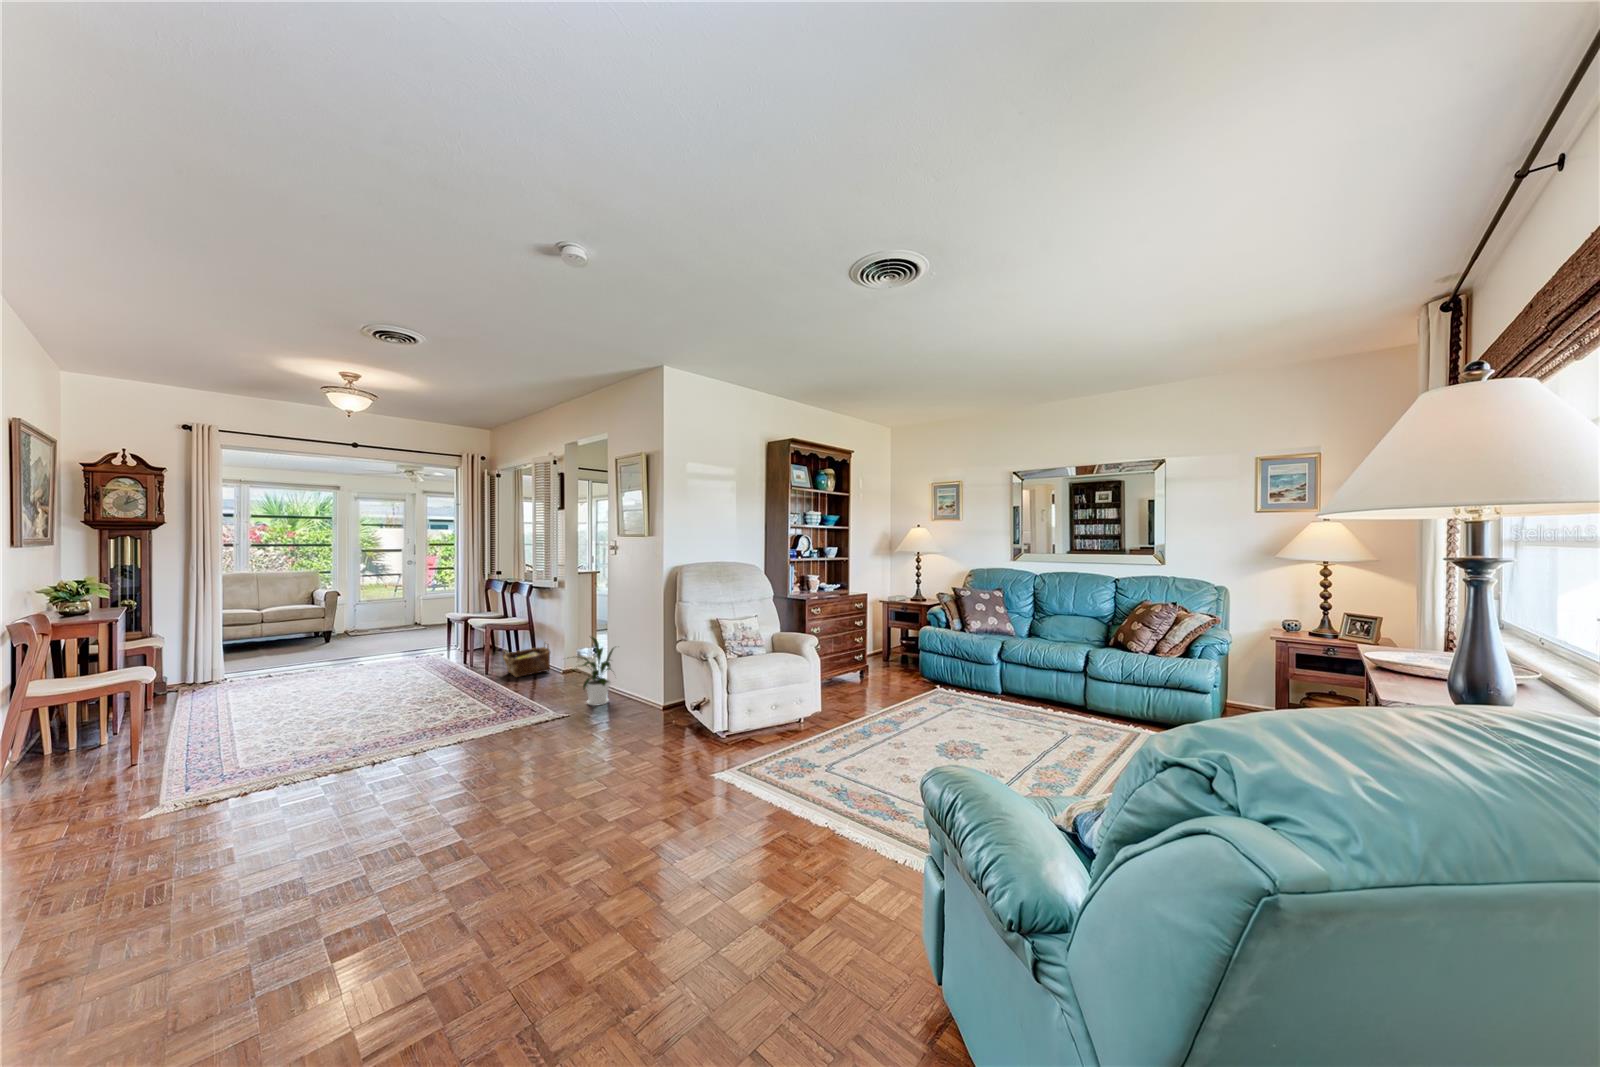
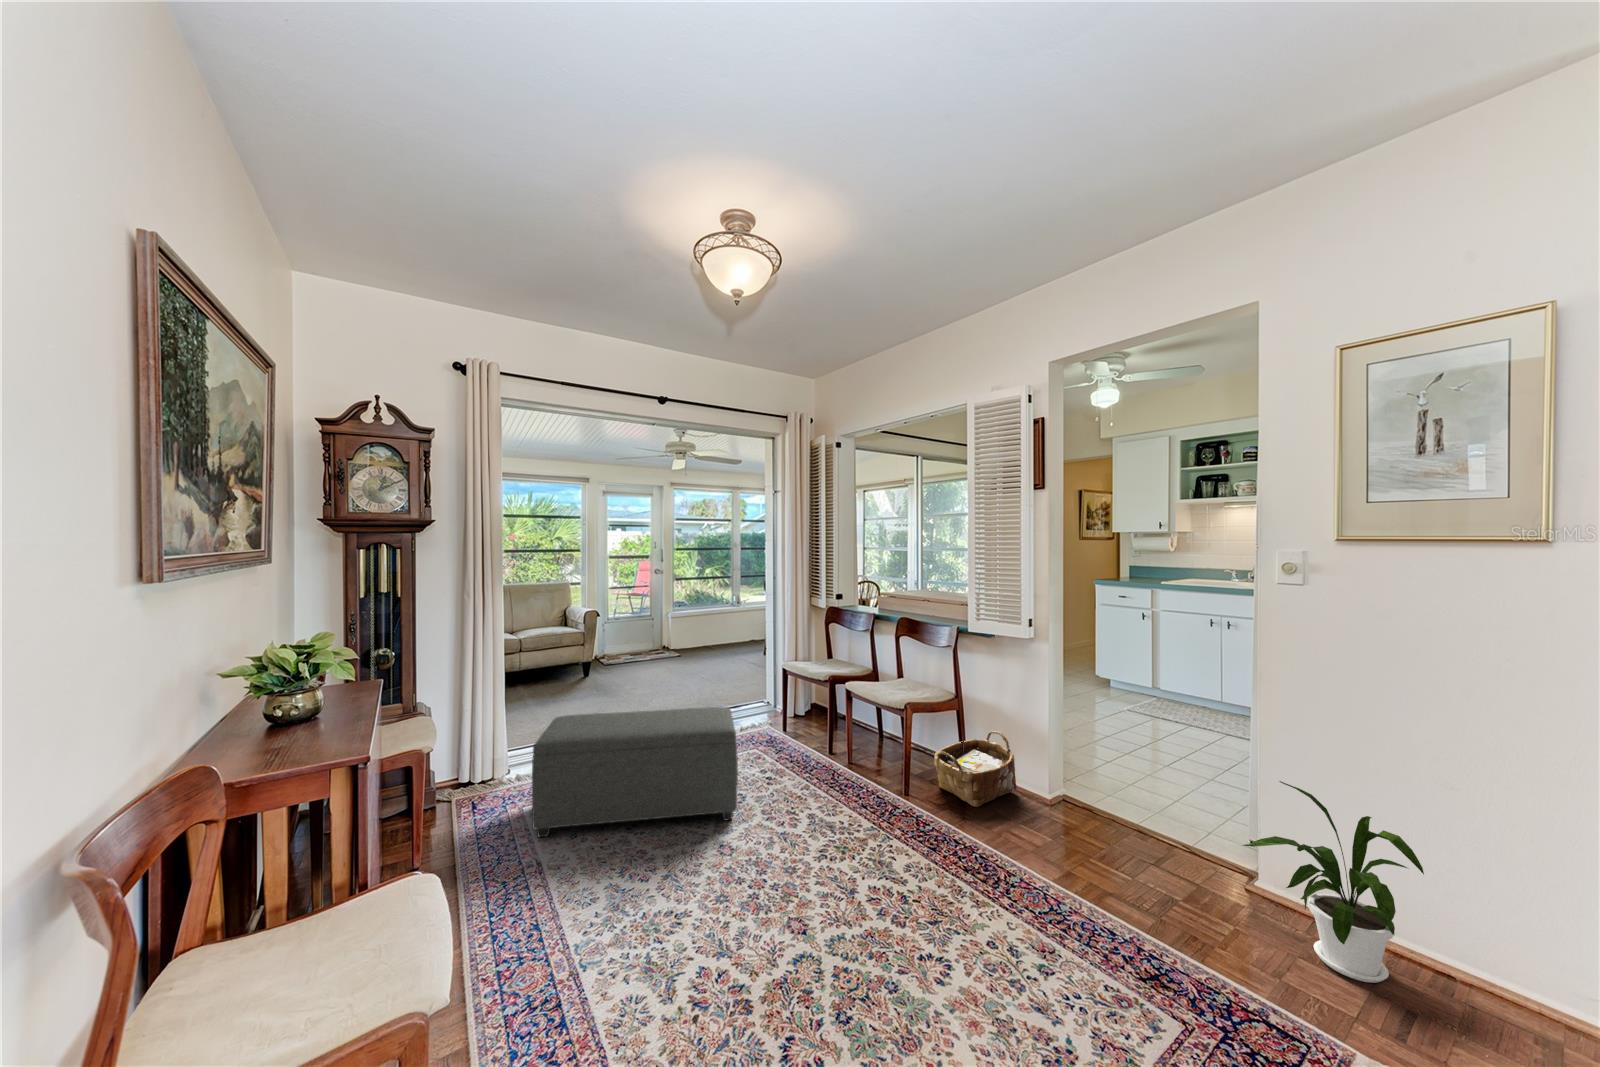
ottoman: none [229,632,379,699] -> present [532,707,738,837]

